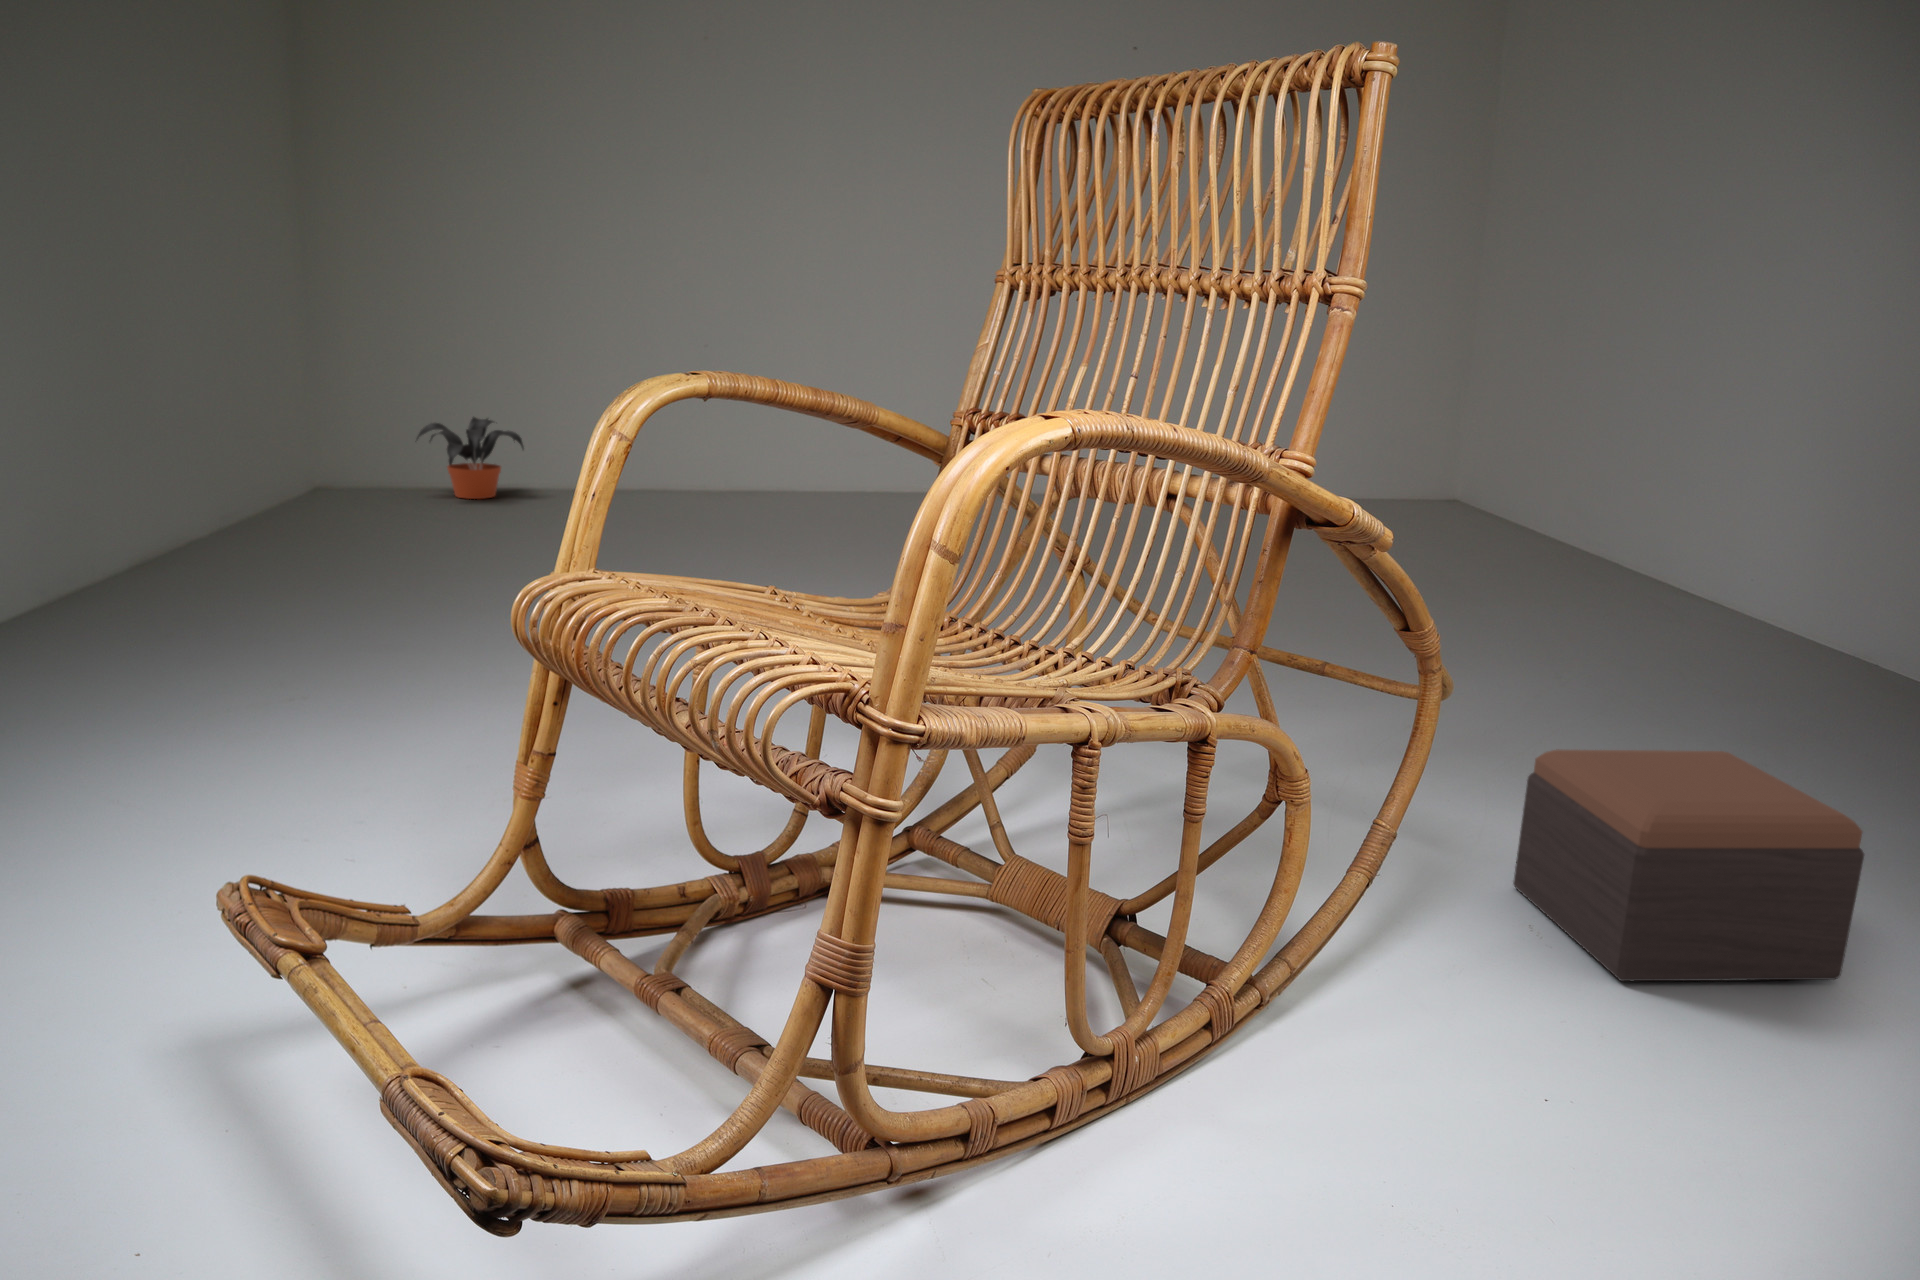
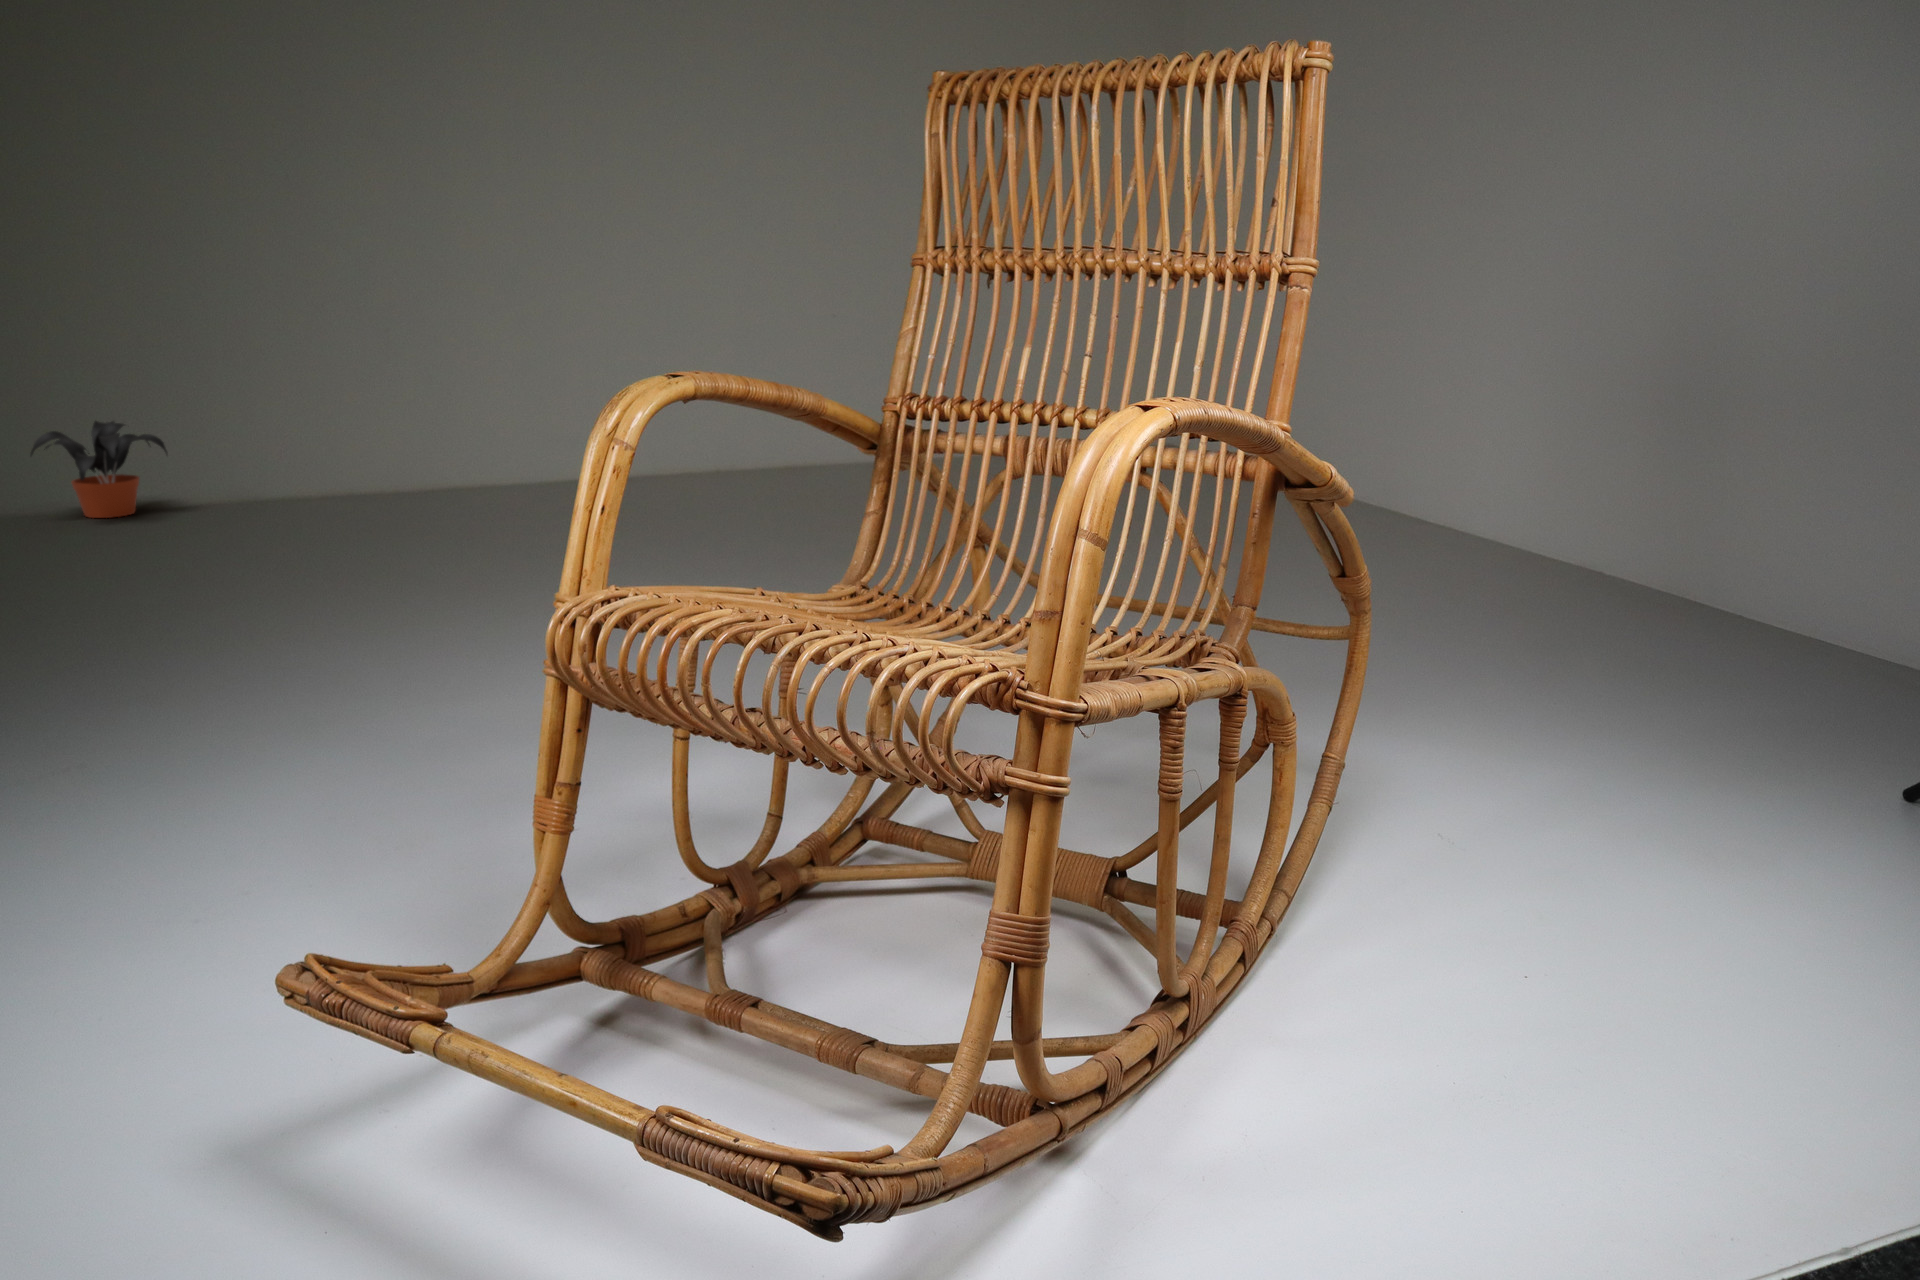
footstool: present [1513,749,1864,981] -> none [1416,651,1727,870]

